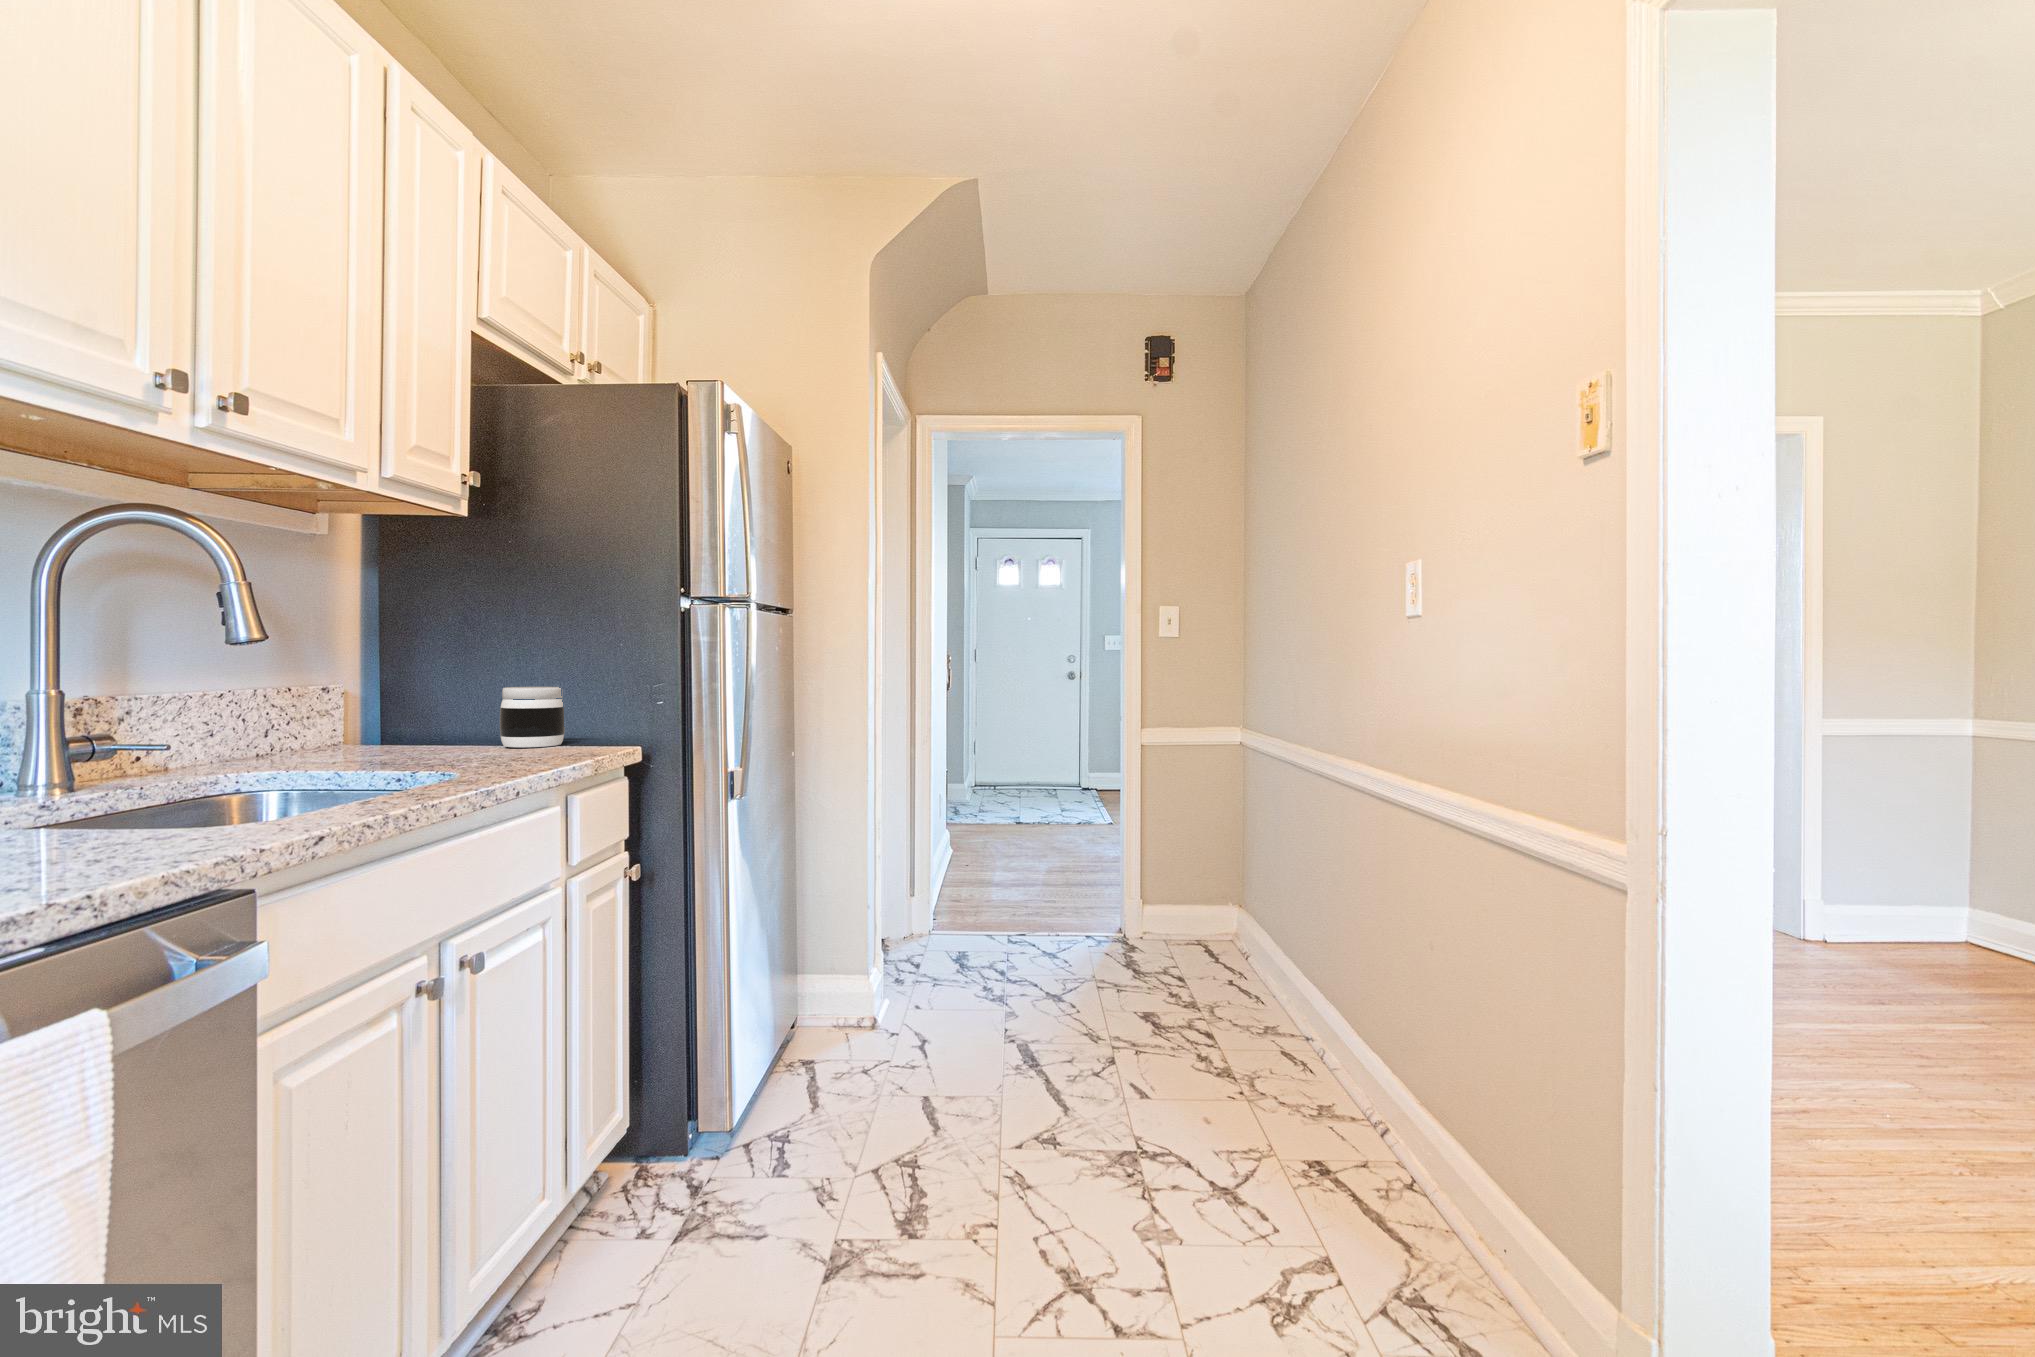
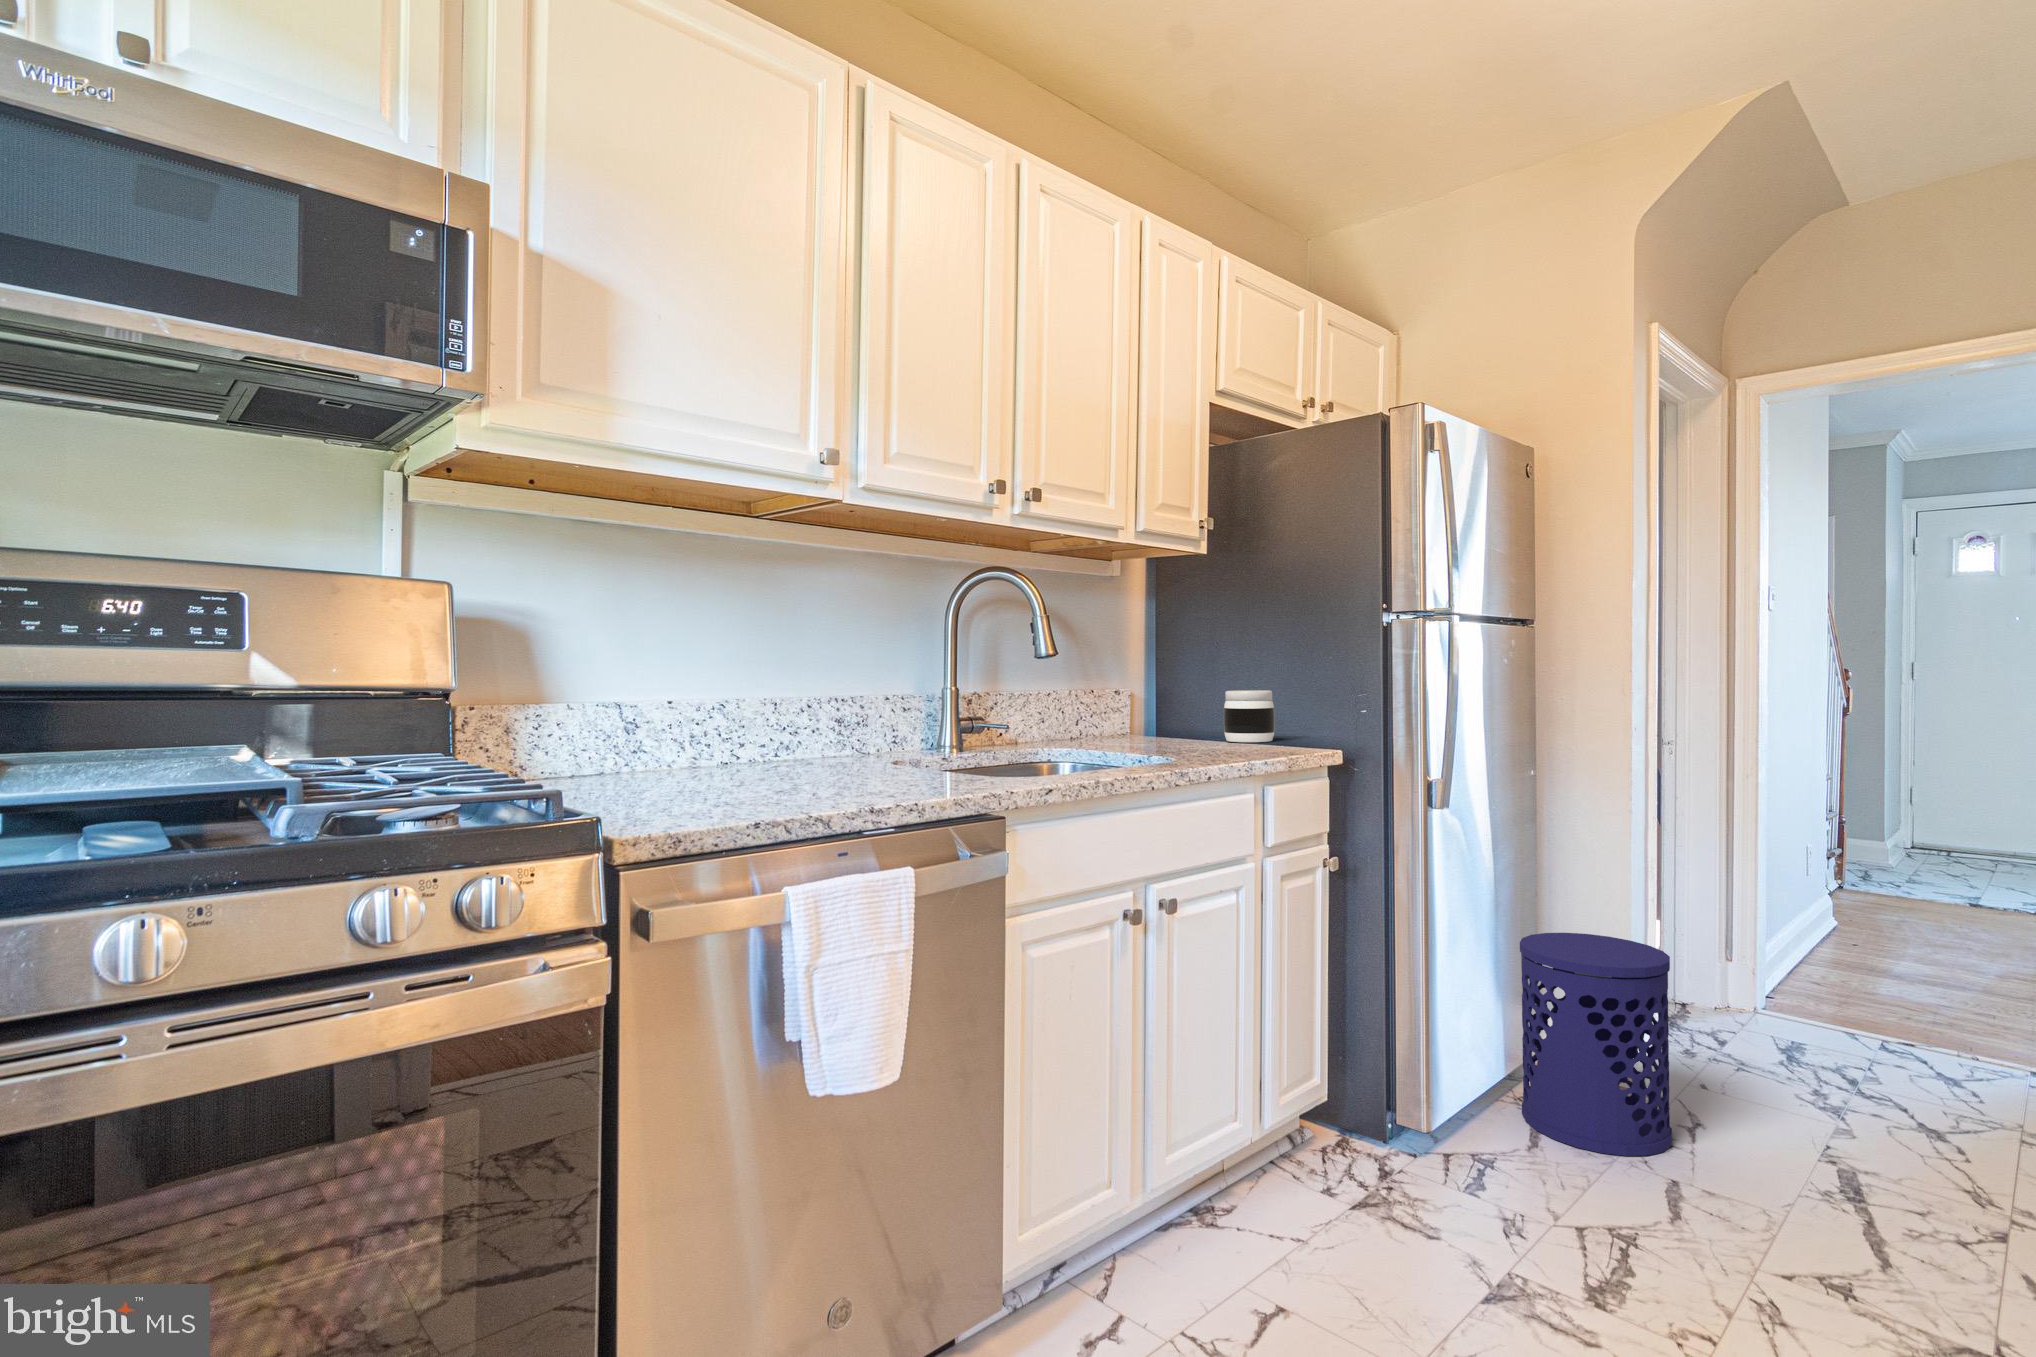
waste bin: none [800,899,916,1092] -> present [1520,933,1672,1156]

